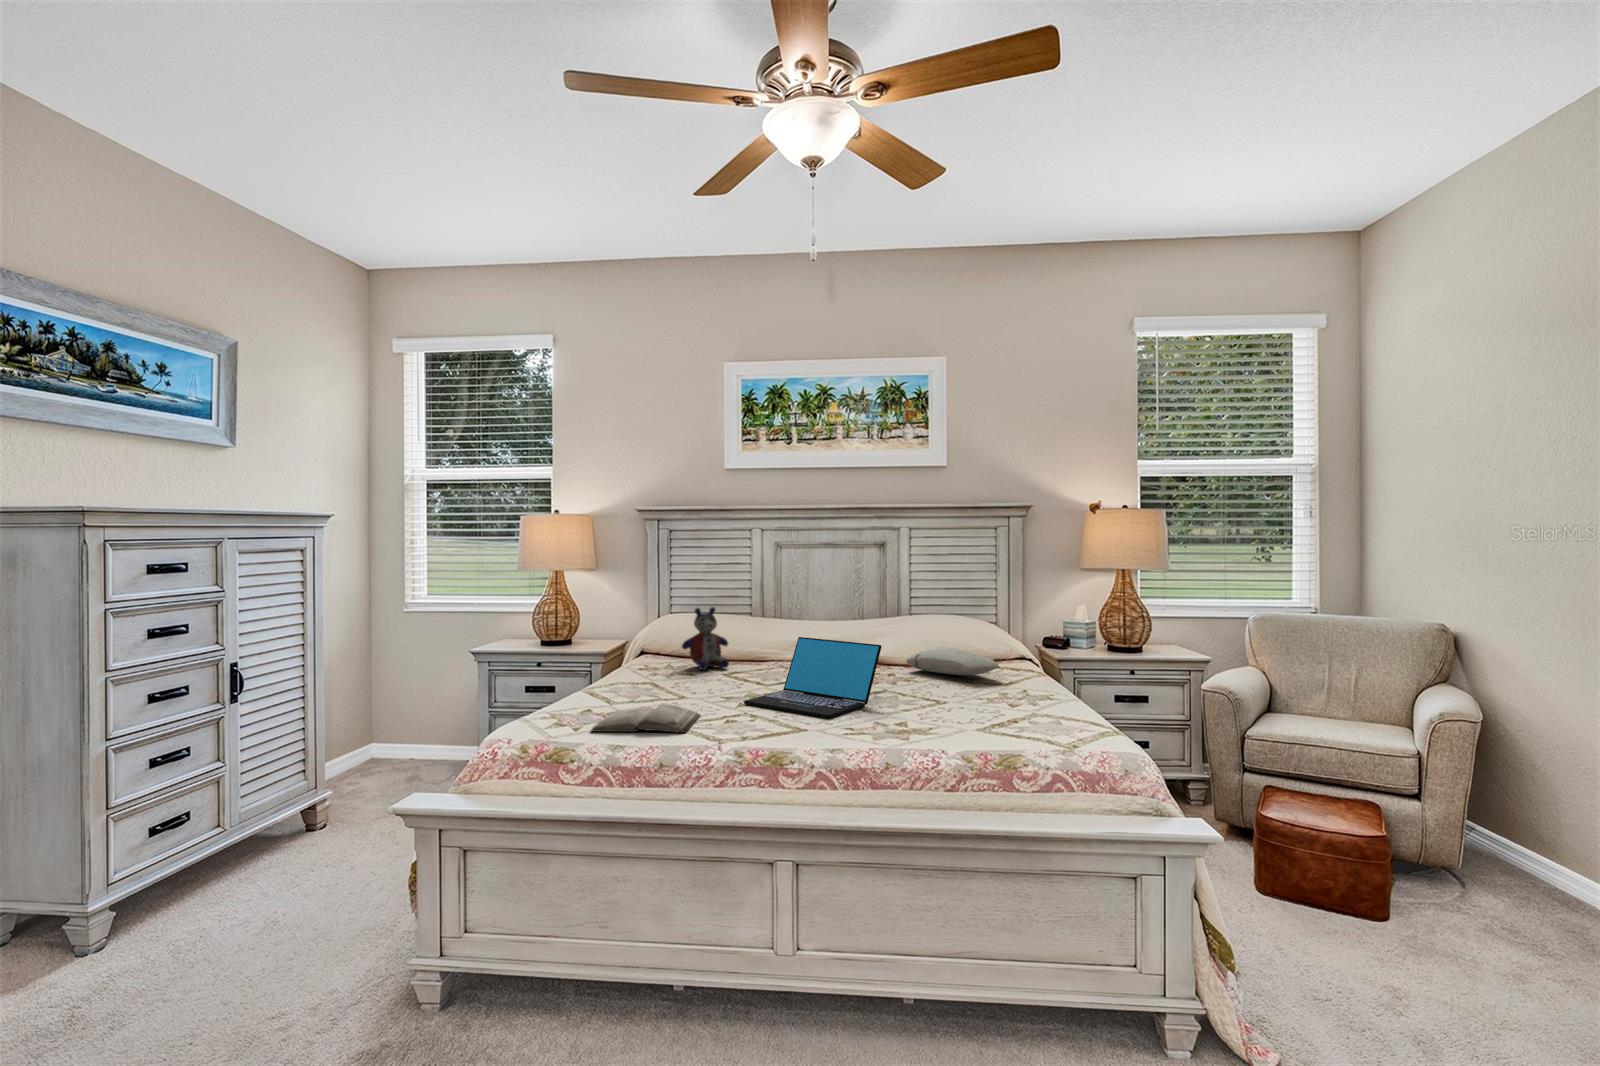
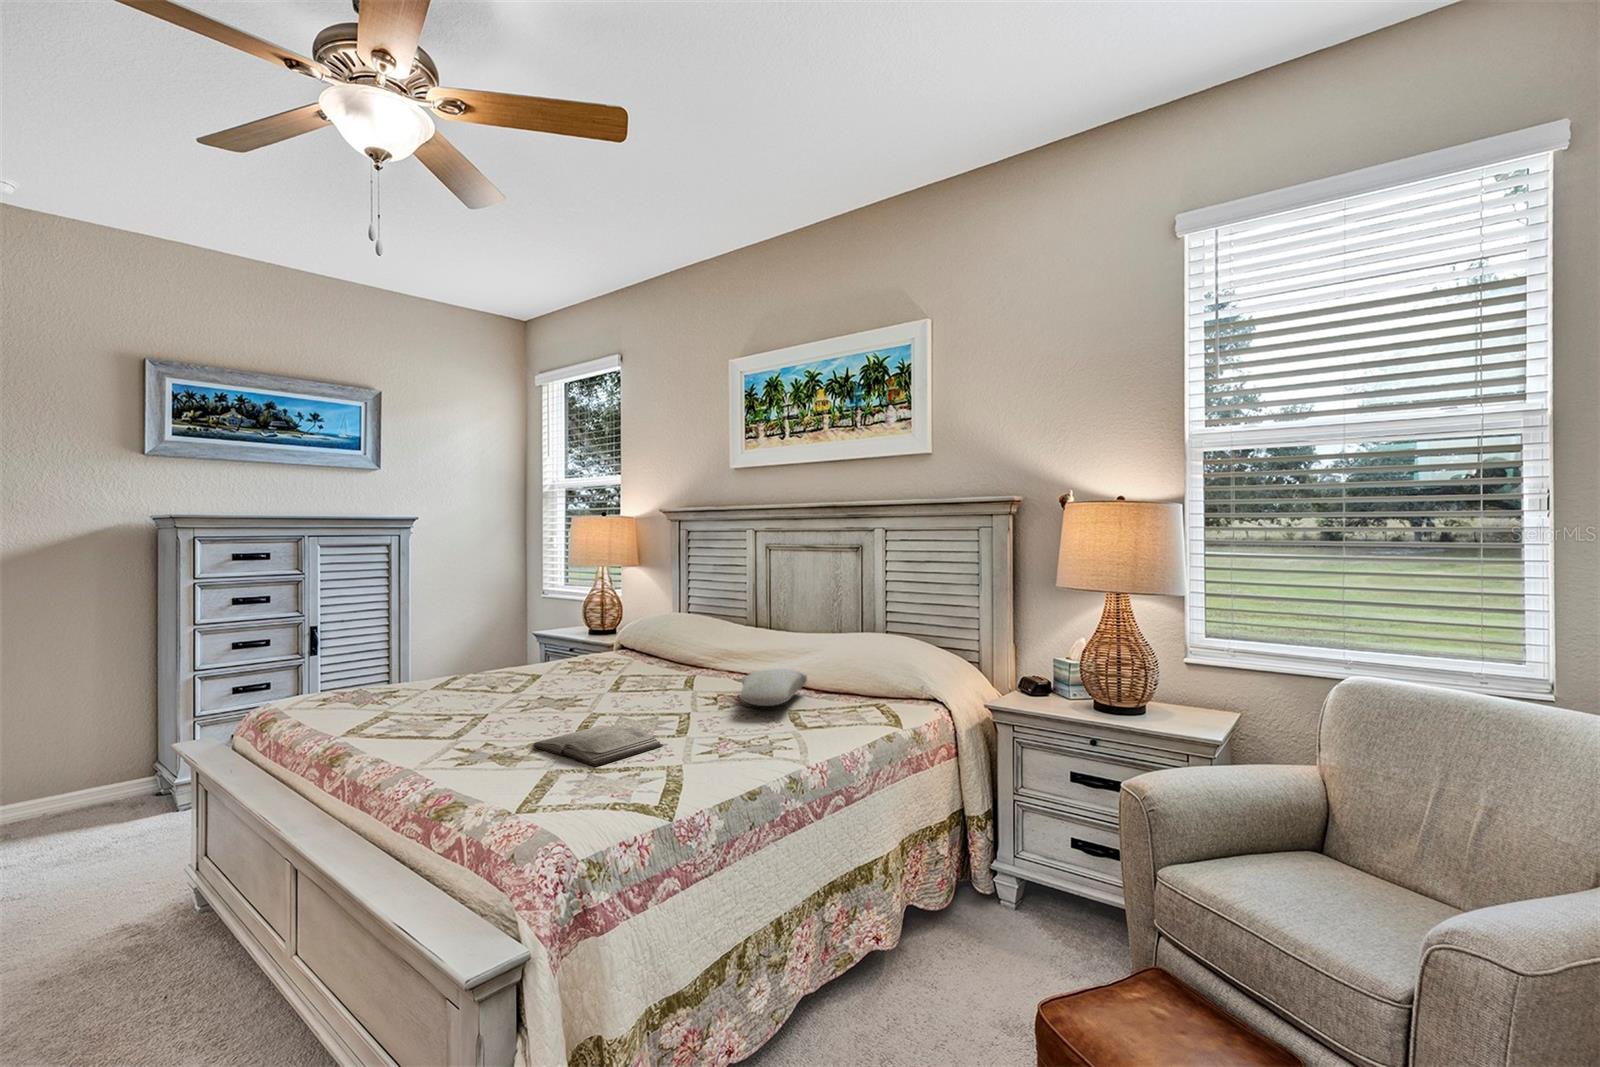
stuffed bear: present [682,607,729,670] -> none [591,605,638,667]
laptop: present [744,637,882,718] -> none [486,642,594,729]
diary: present [591,704,700,733] -> present [533,725,663,767]

